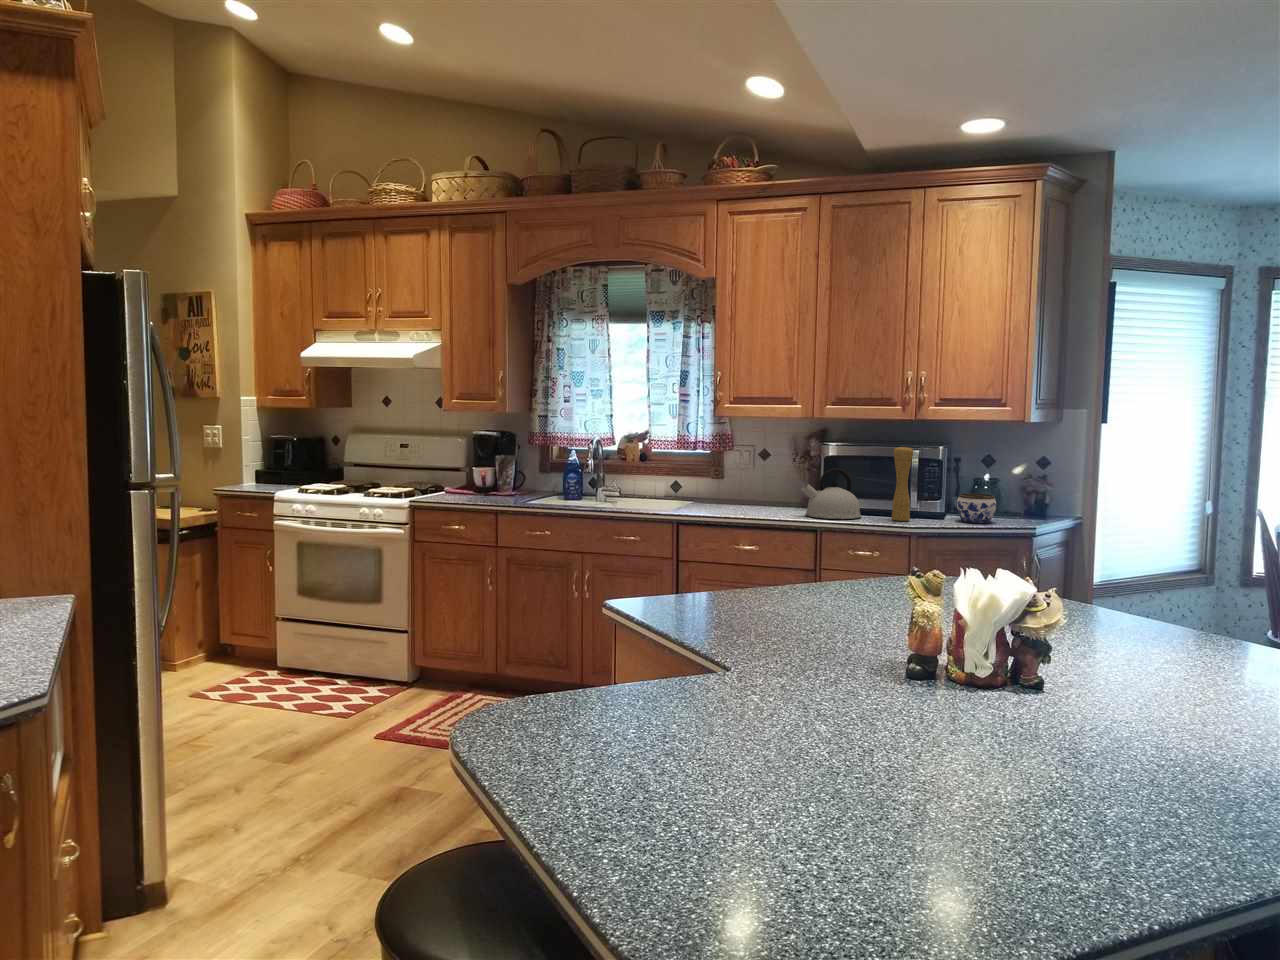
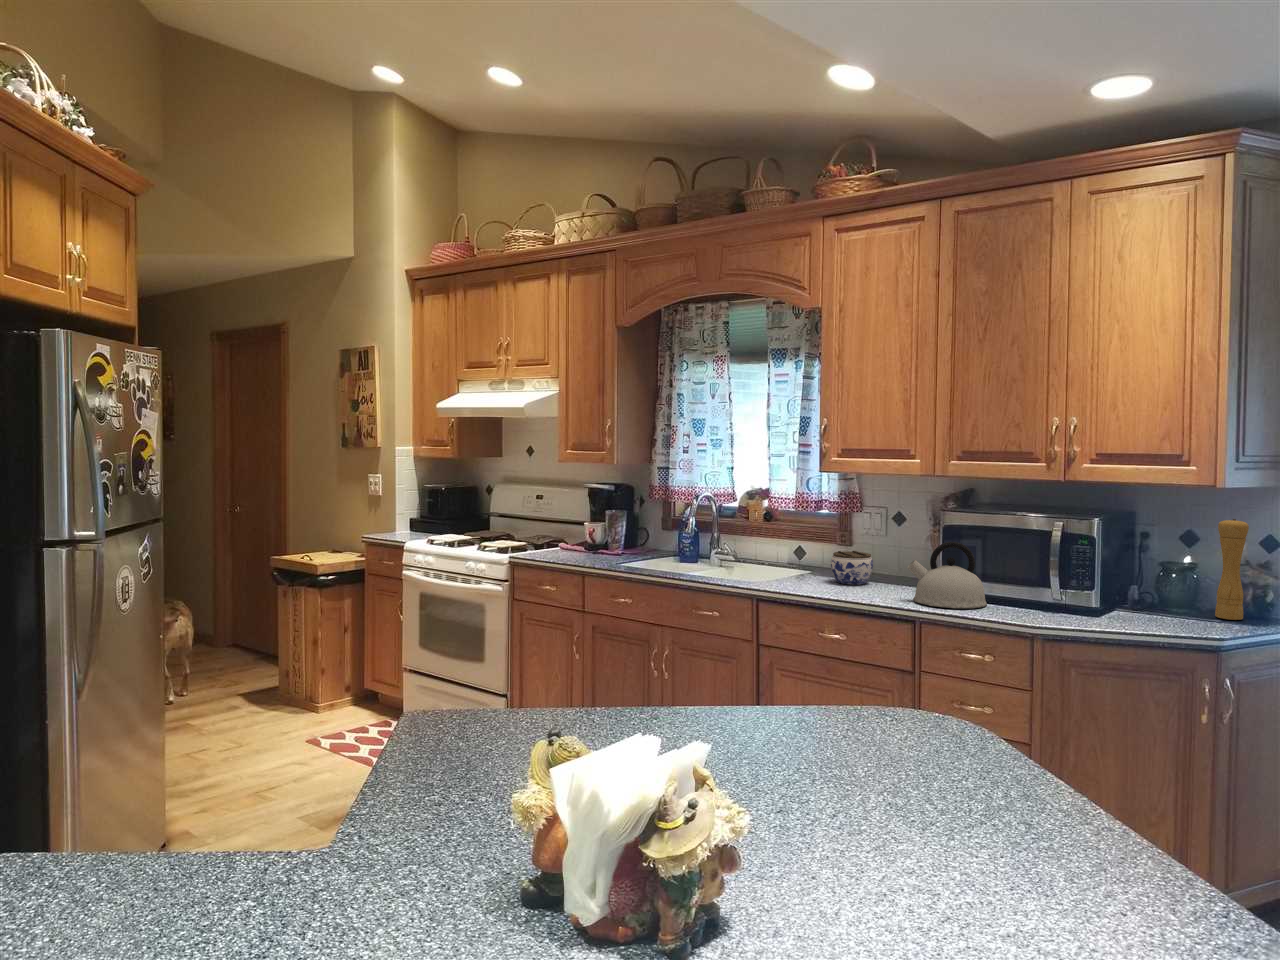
pepper mill: present [892,446,913,521] -> present [1215,519,1249,620]
jar: present [957,493,996,523] -> present [831,551,873,585]

